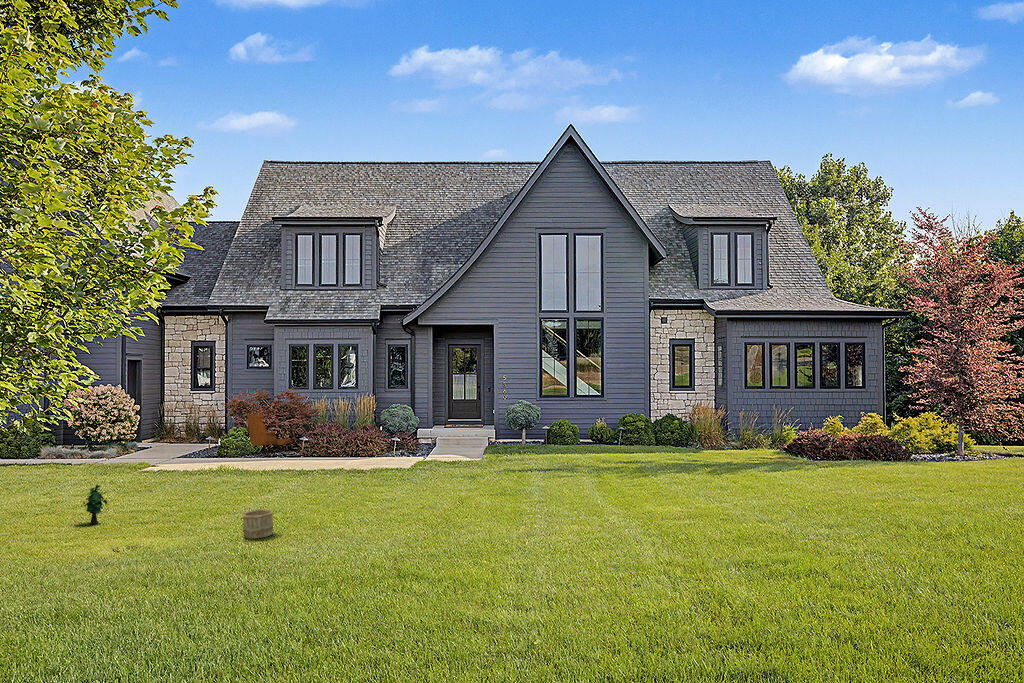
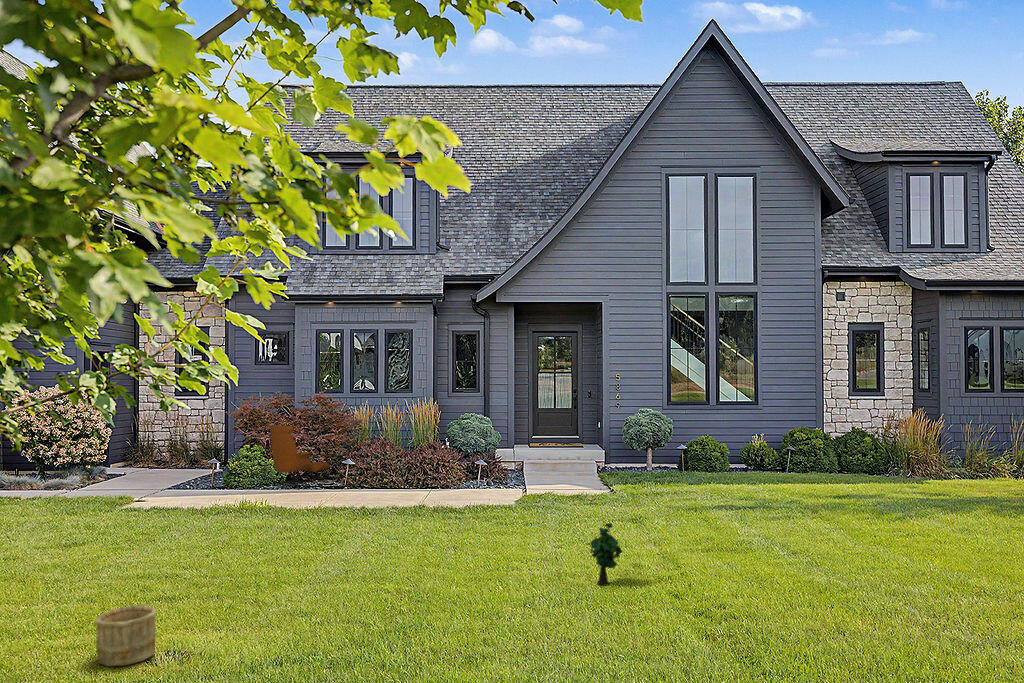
decorative plant: present [83,485,107,525] -> present [588,523,622,586]
wooden bucket: present [242,509,273,539] -> present [94,605,156,666]

